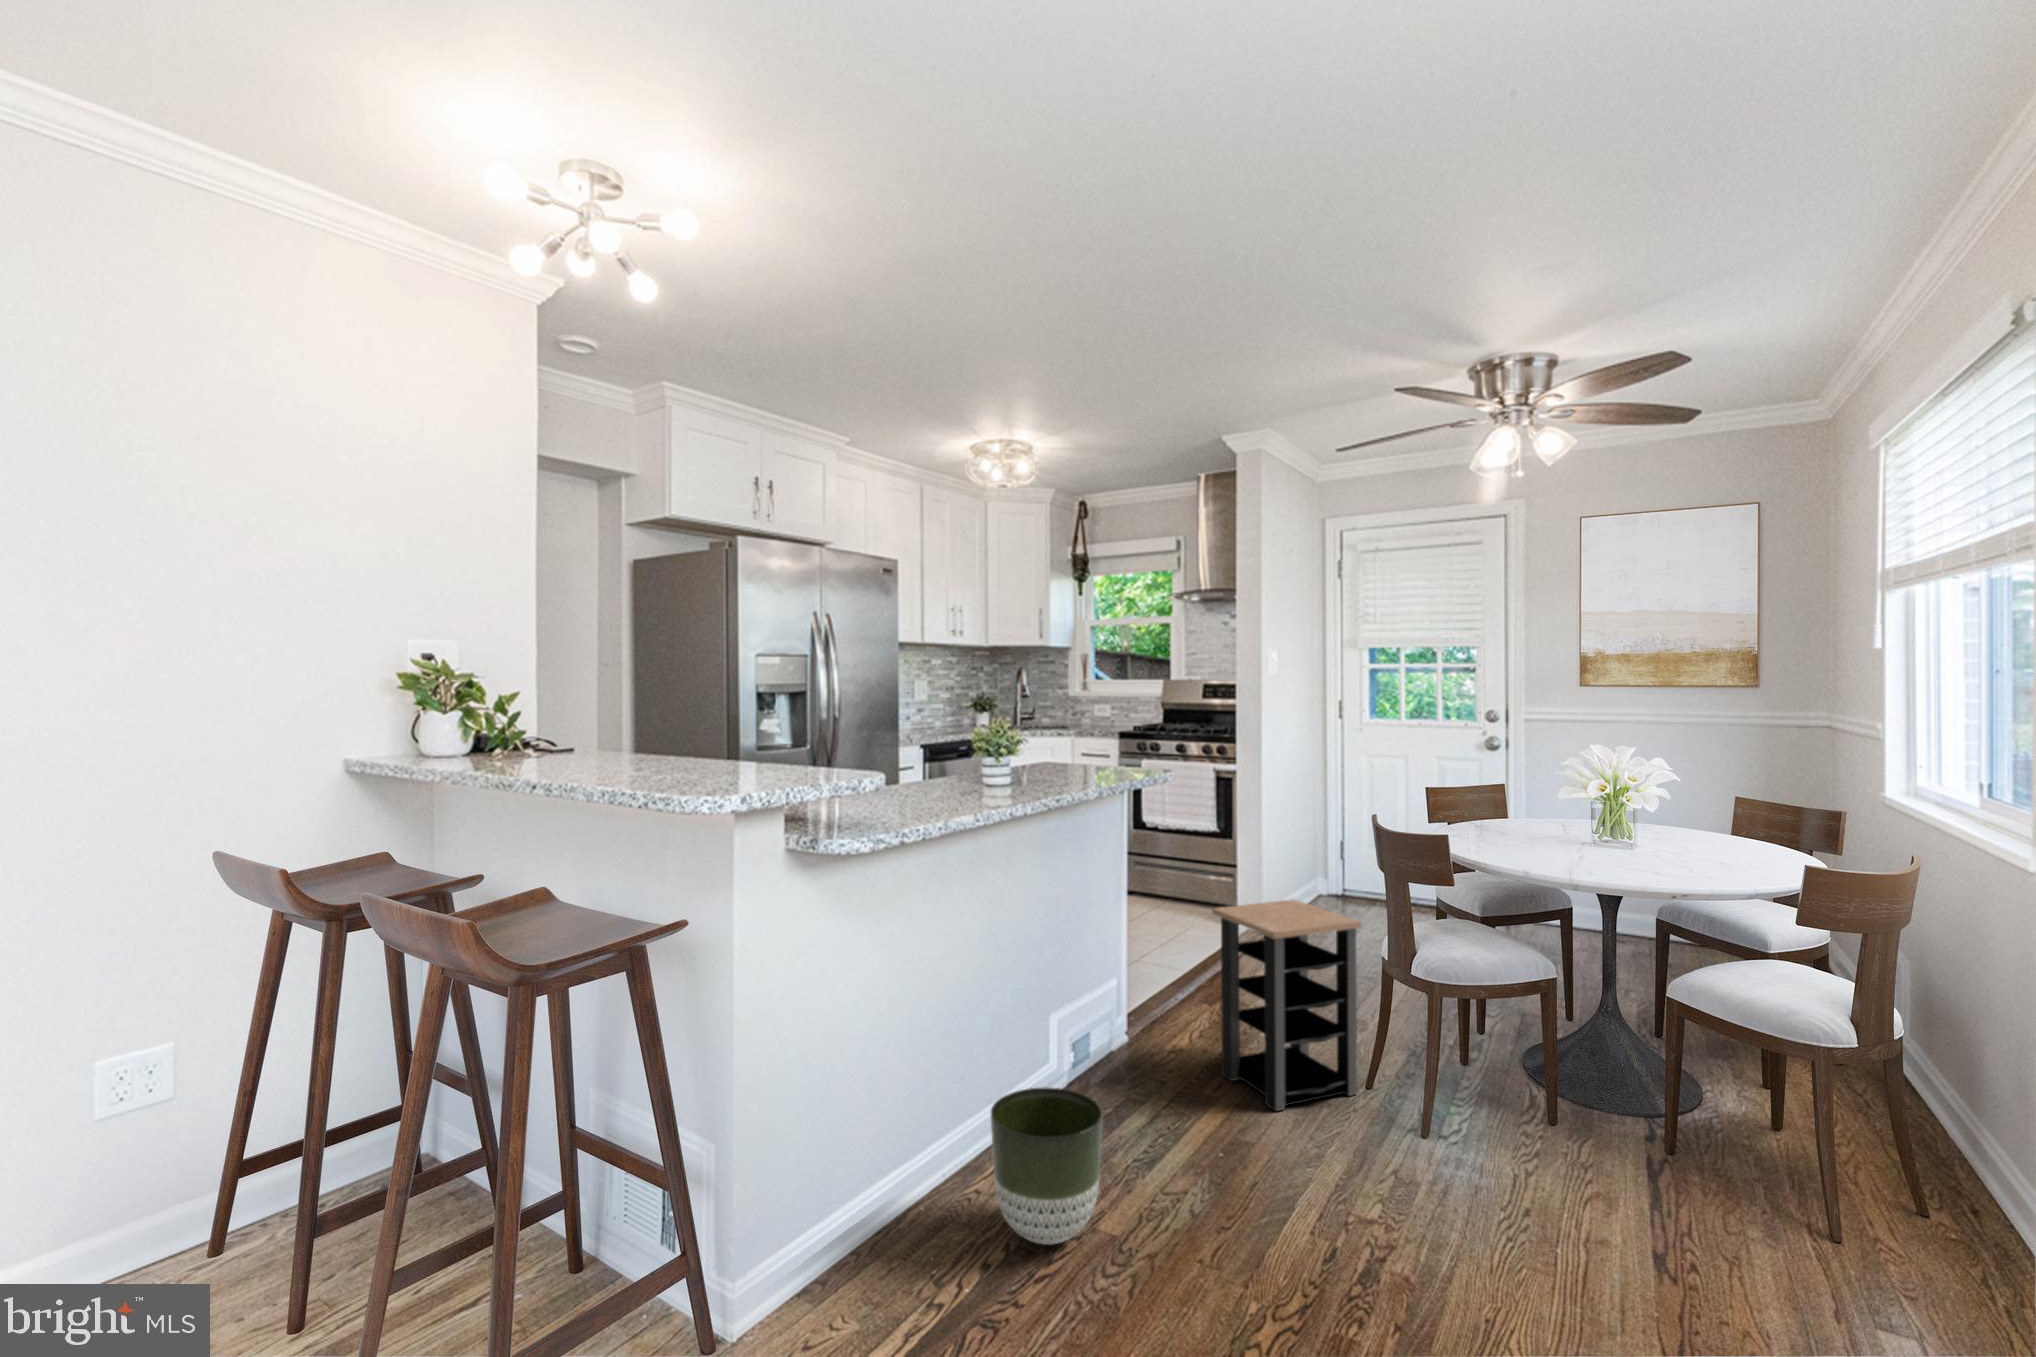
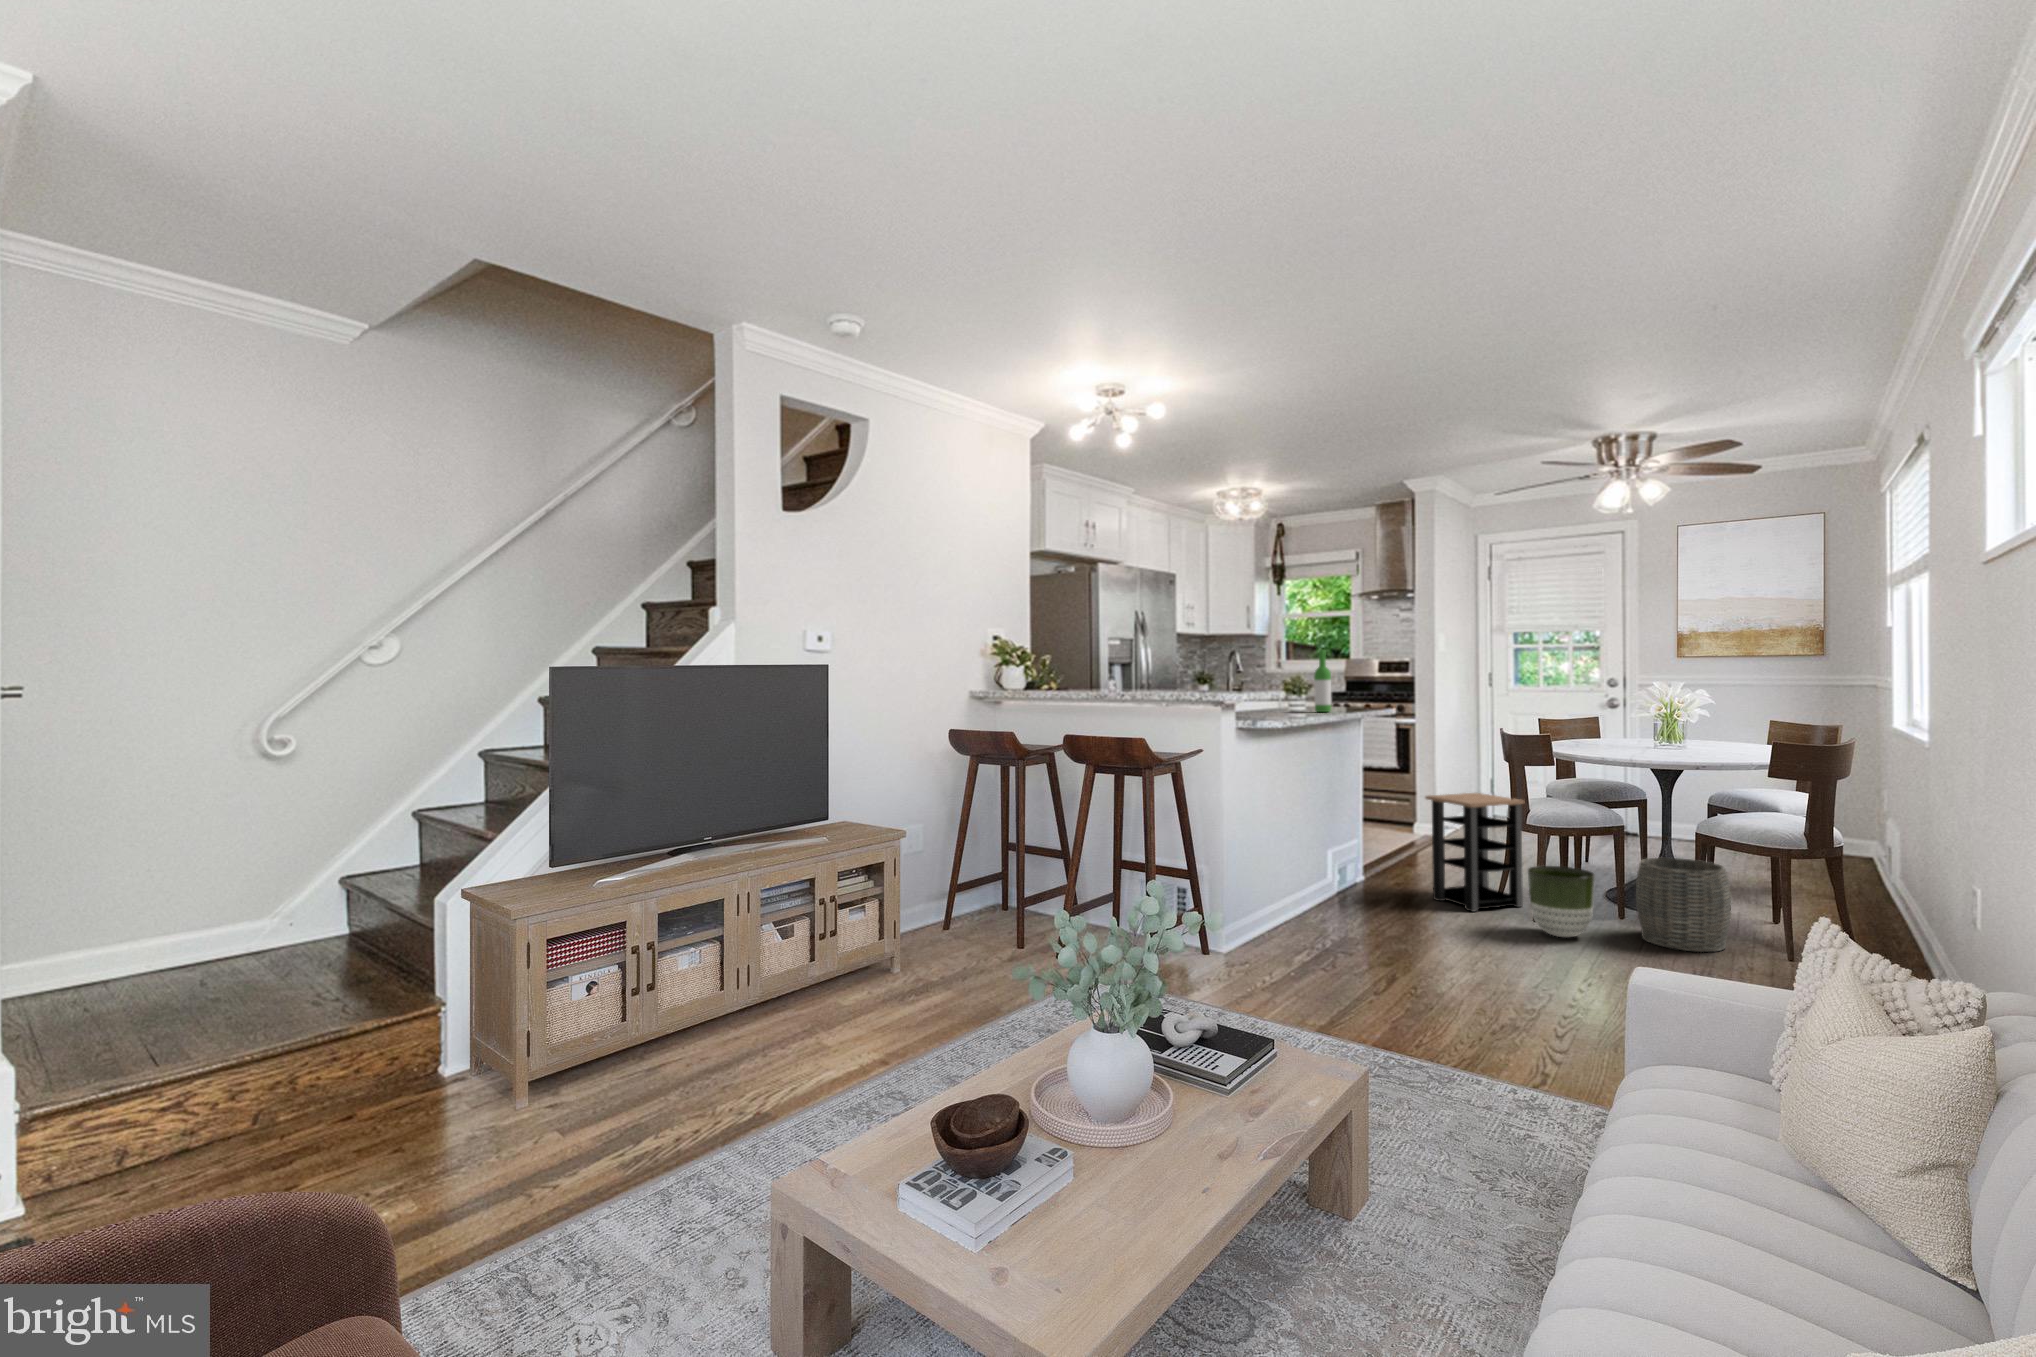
wine bottle: none [1036,674,1062,776] -> present [1314,650,1331,712]
woven basket: none [1536,1039,1698,1233] -> present [1636,858,1731,952]
planter: present [991,1088,1102,1245] -> present [1528,866,1595,937]

